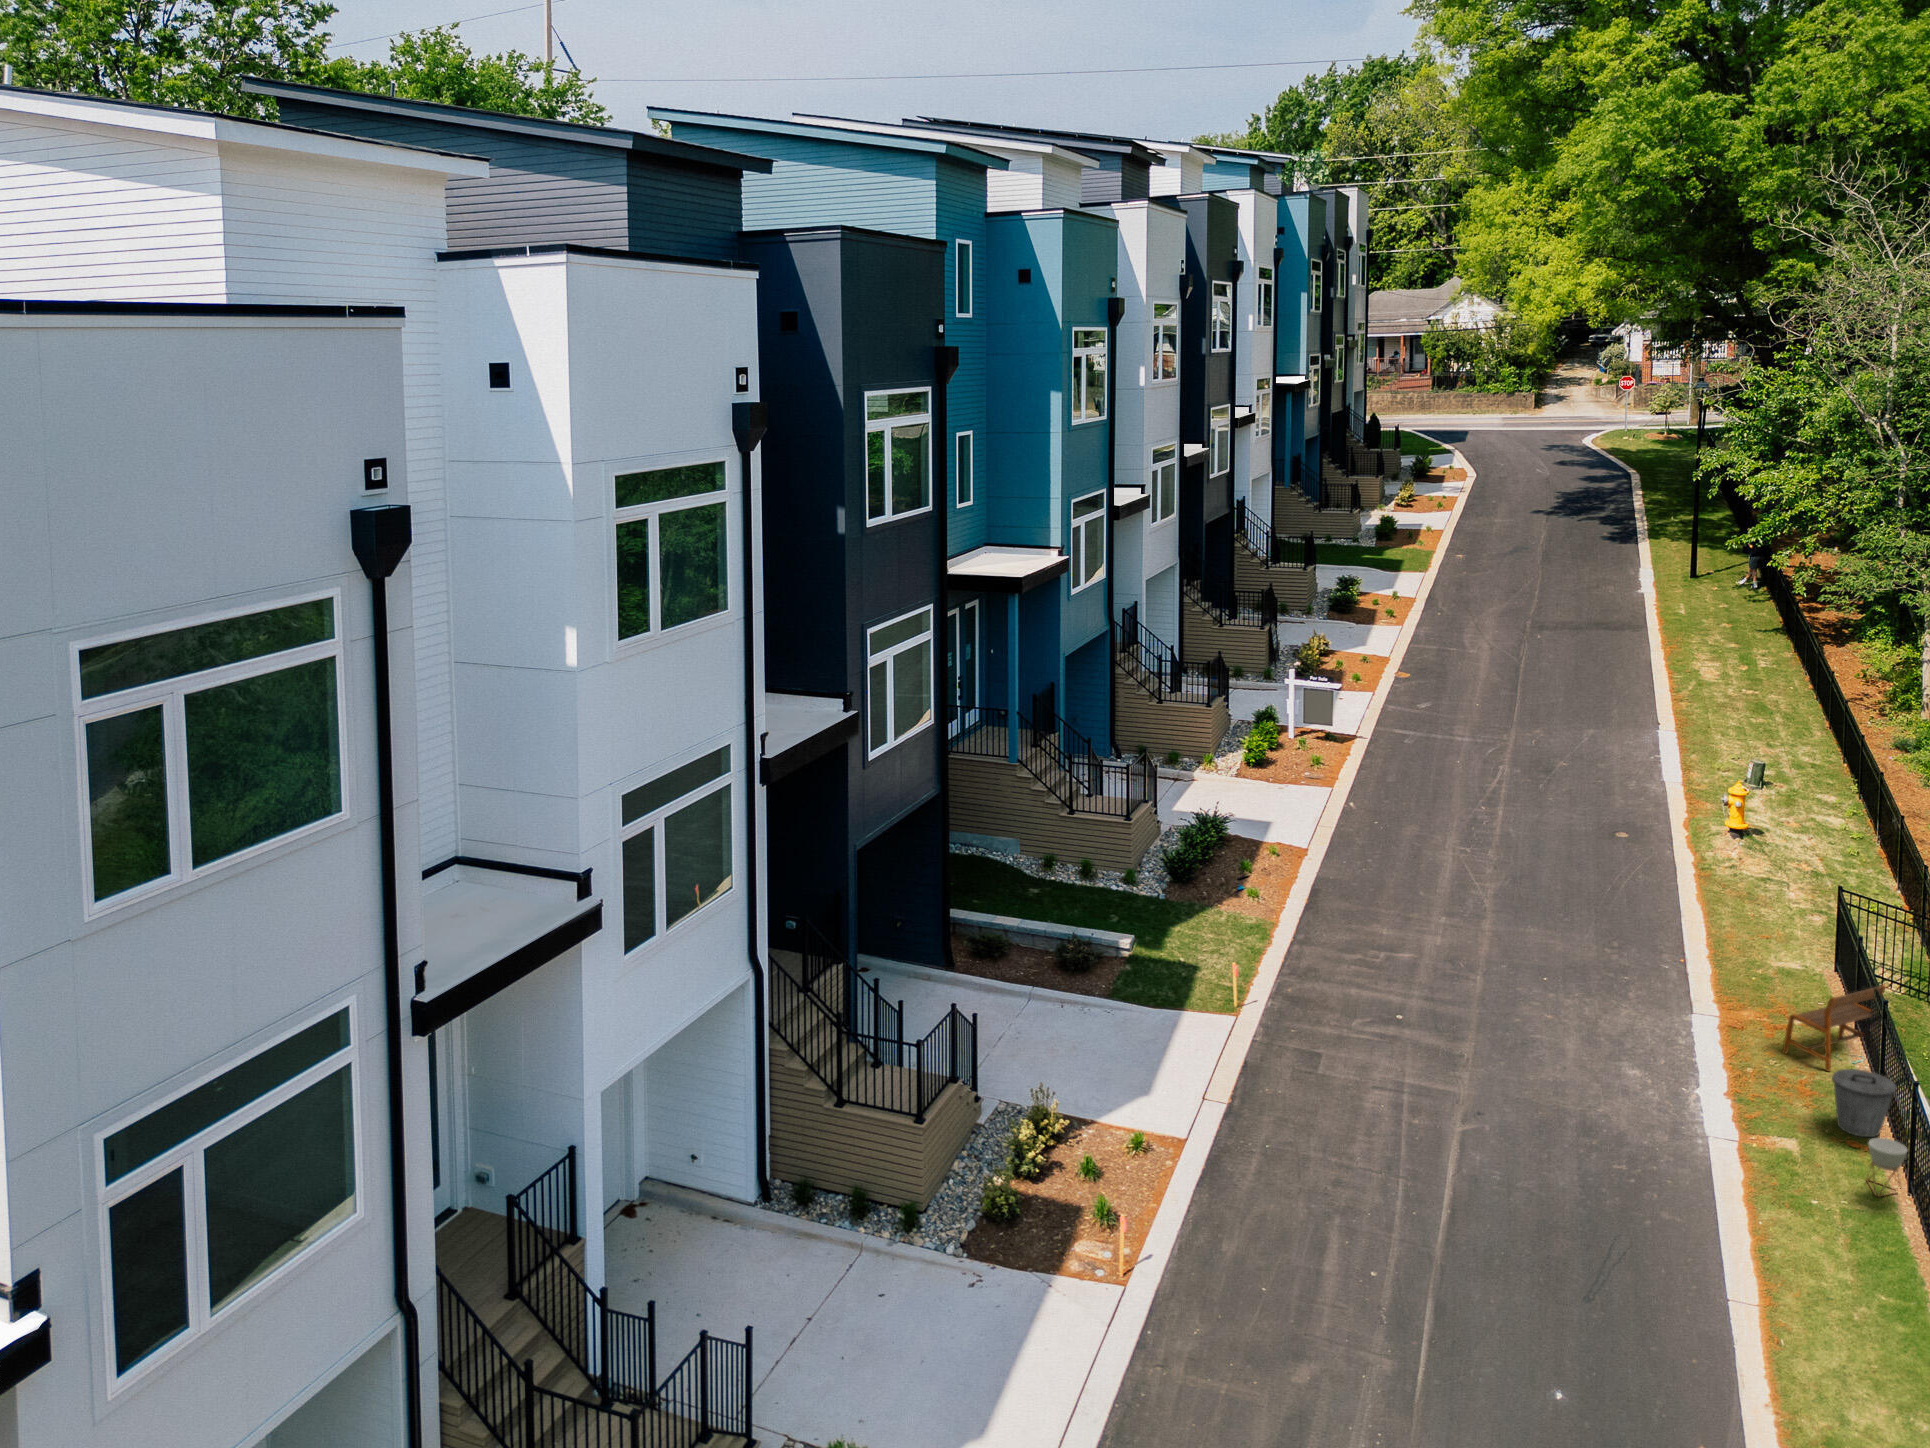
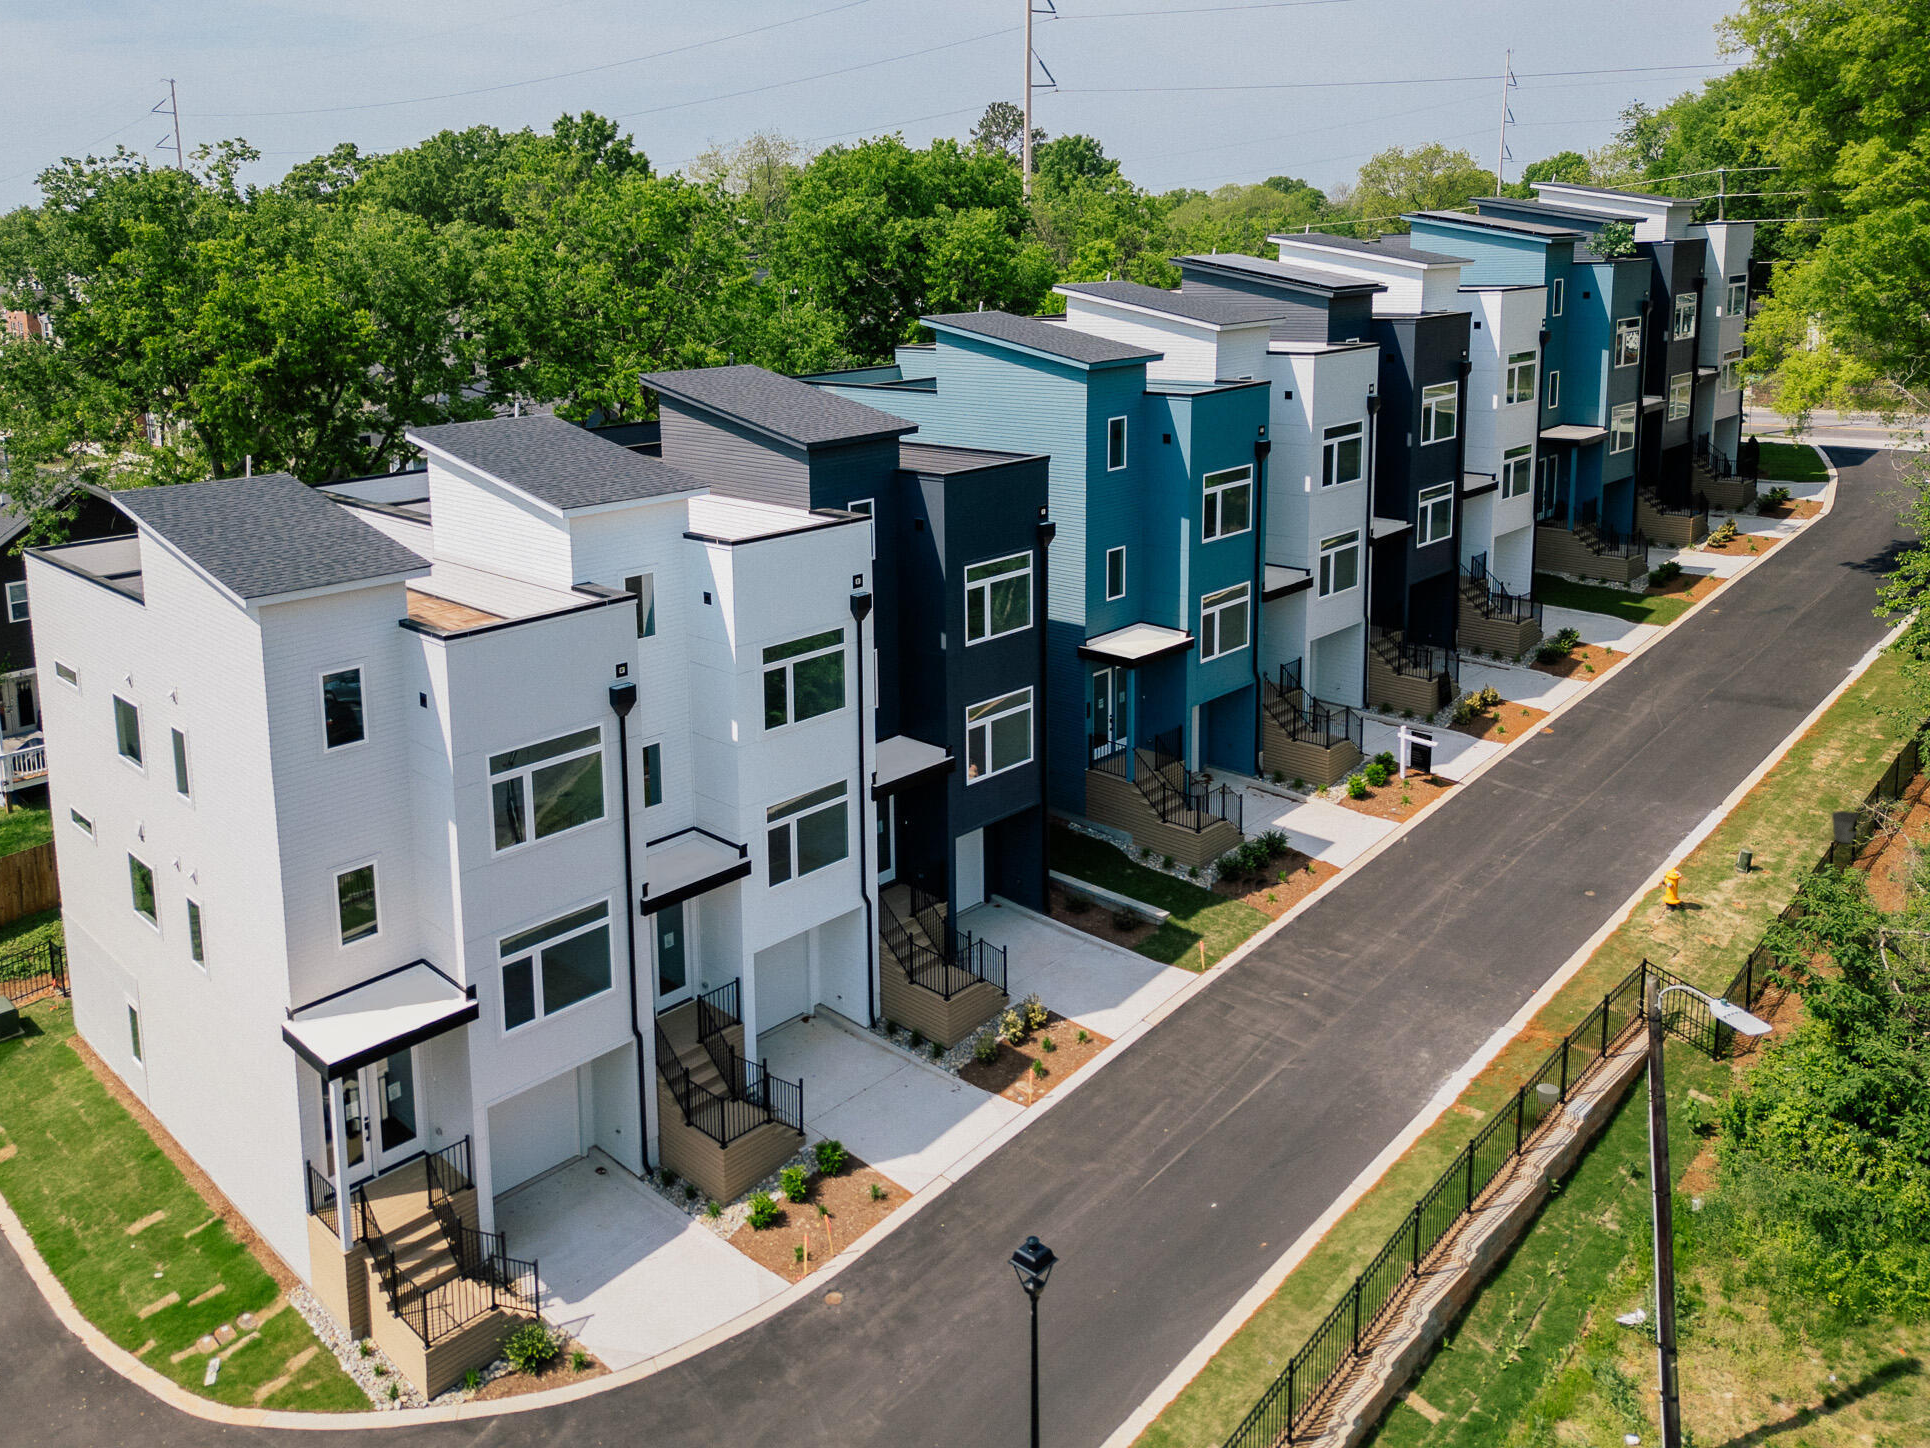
bench: present [1783,985,1886,1071] -> none [1574,994,1645,1048]
trash can: present [1832,1069,1896,1137] -> present [1831,811,1858,843]

